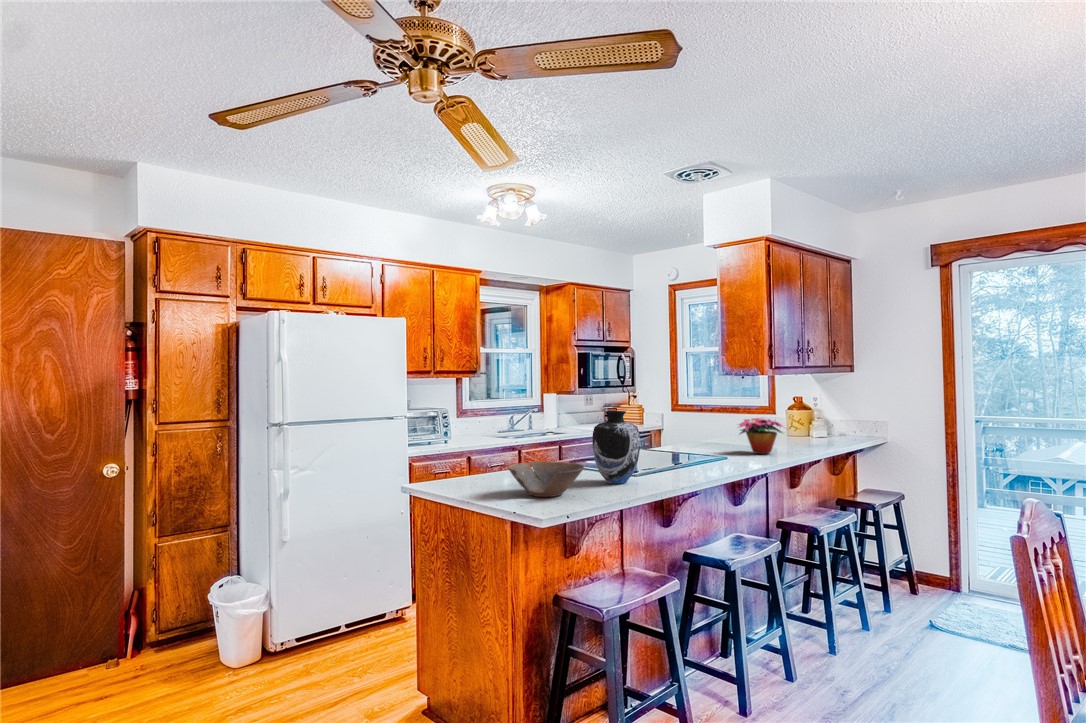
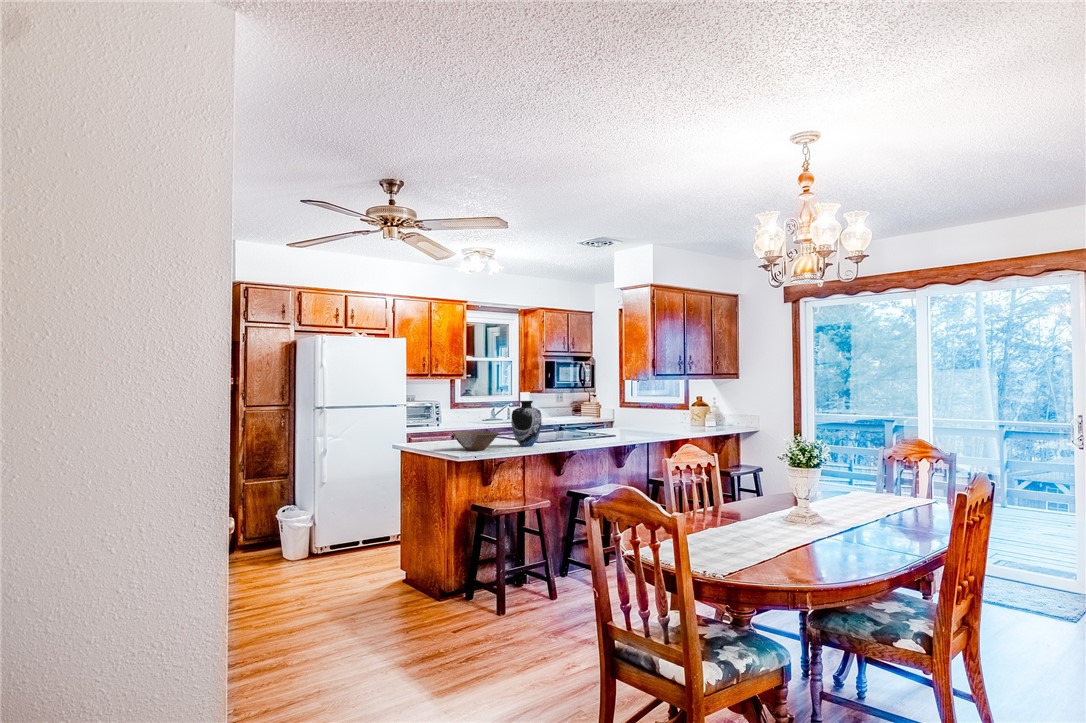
flower arrangement: present [739,418,782,454] -> none [633,409,671,435]

